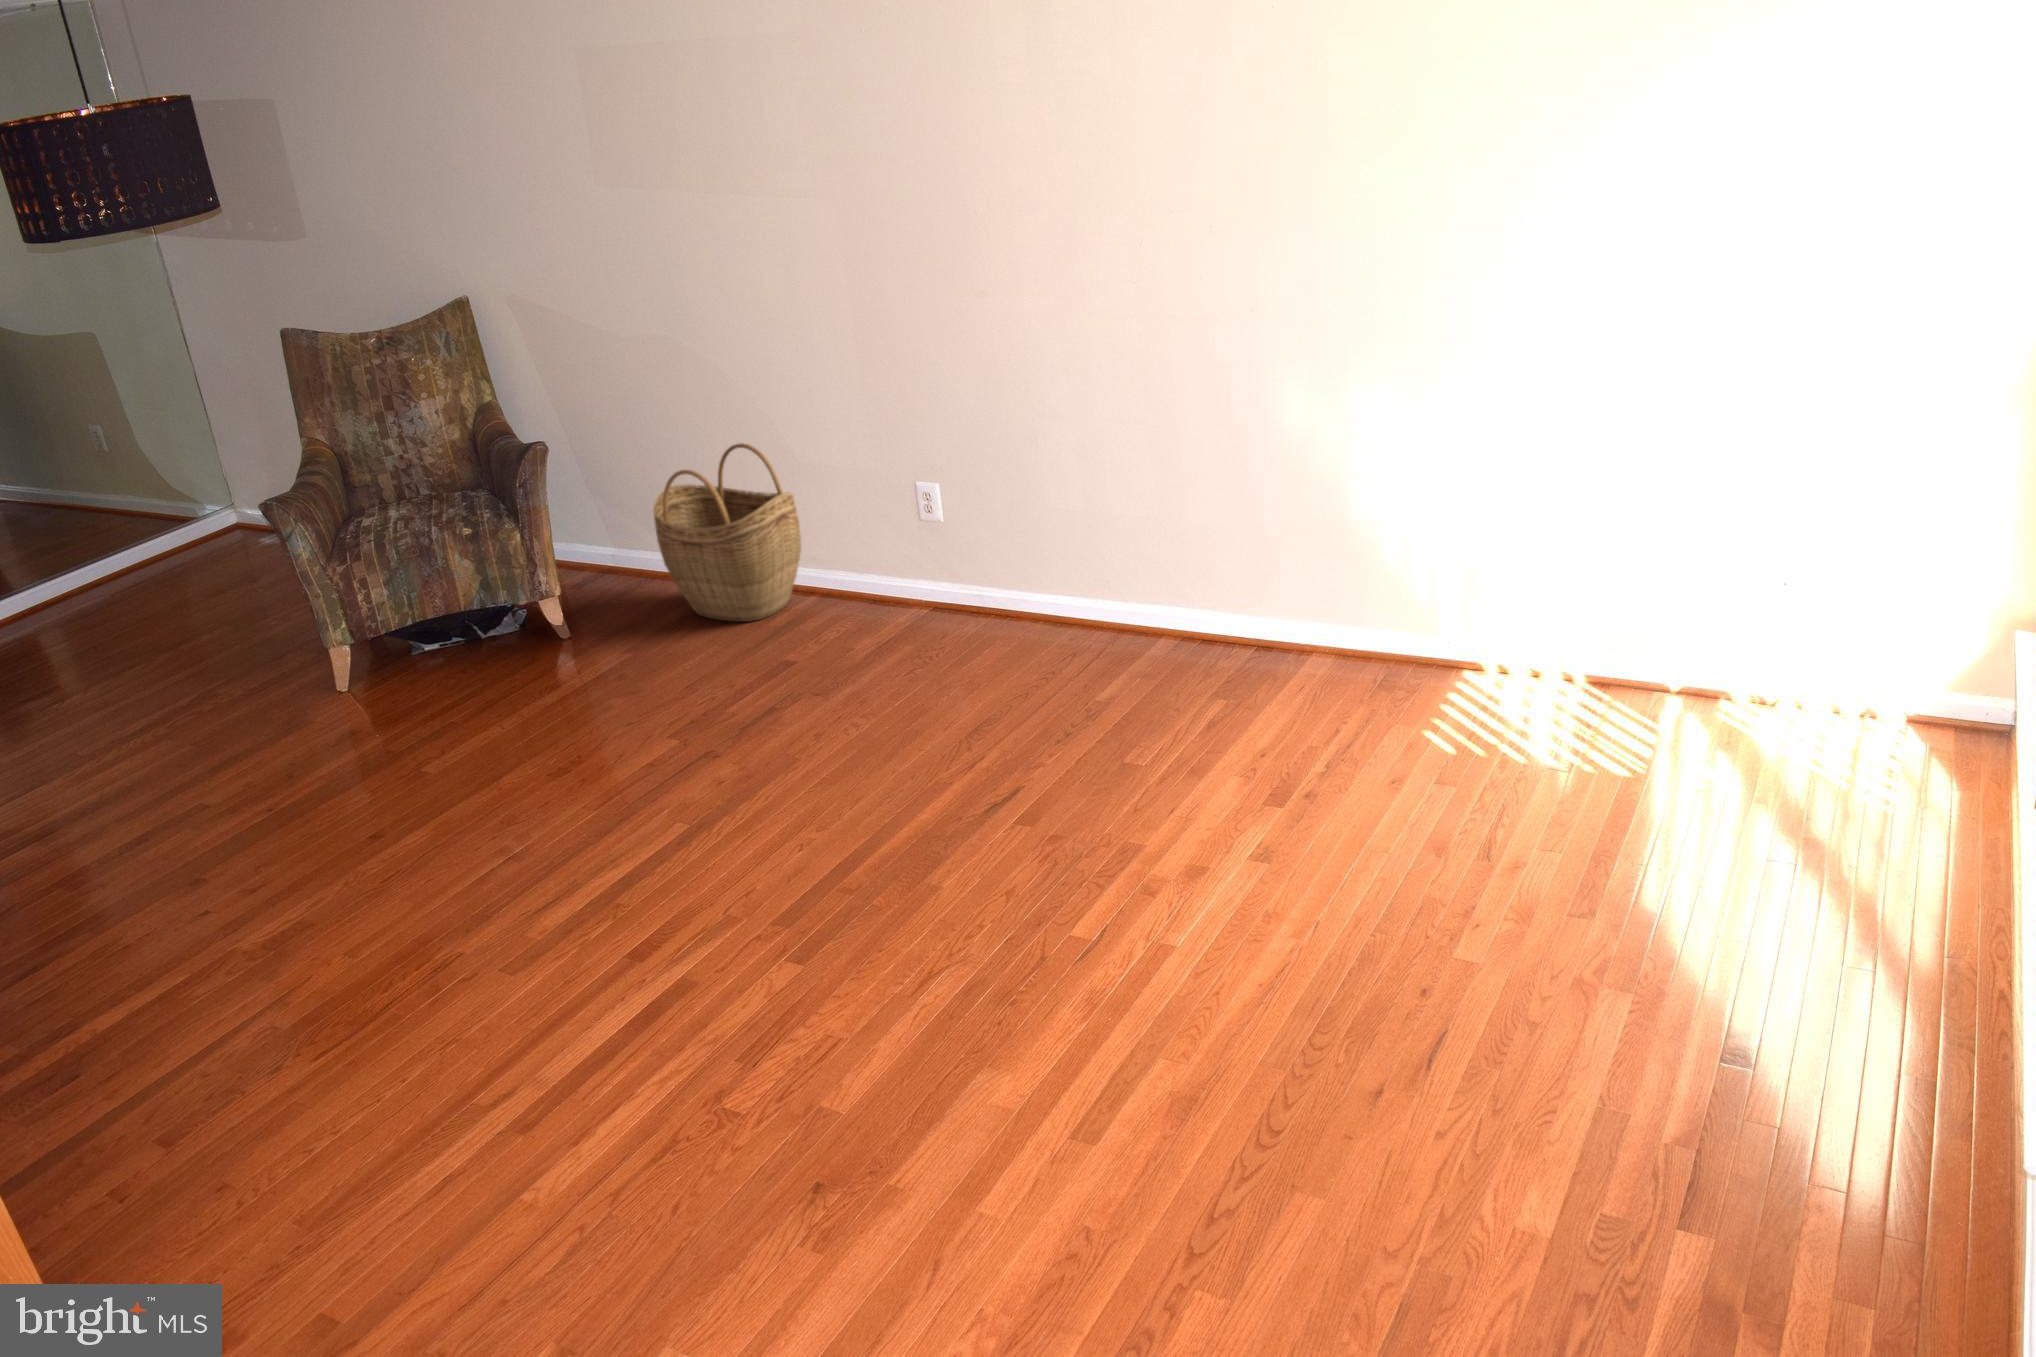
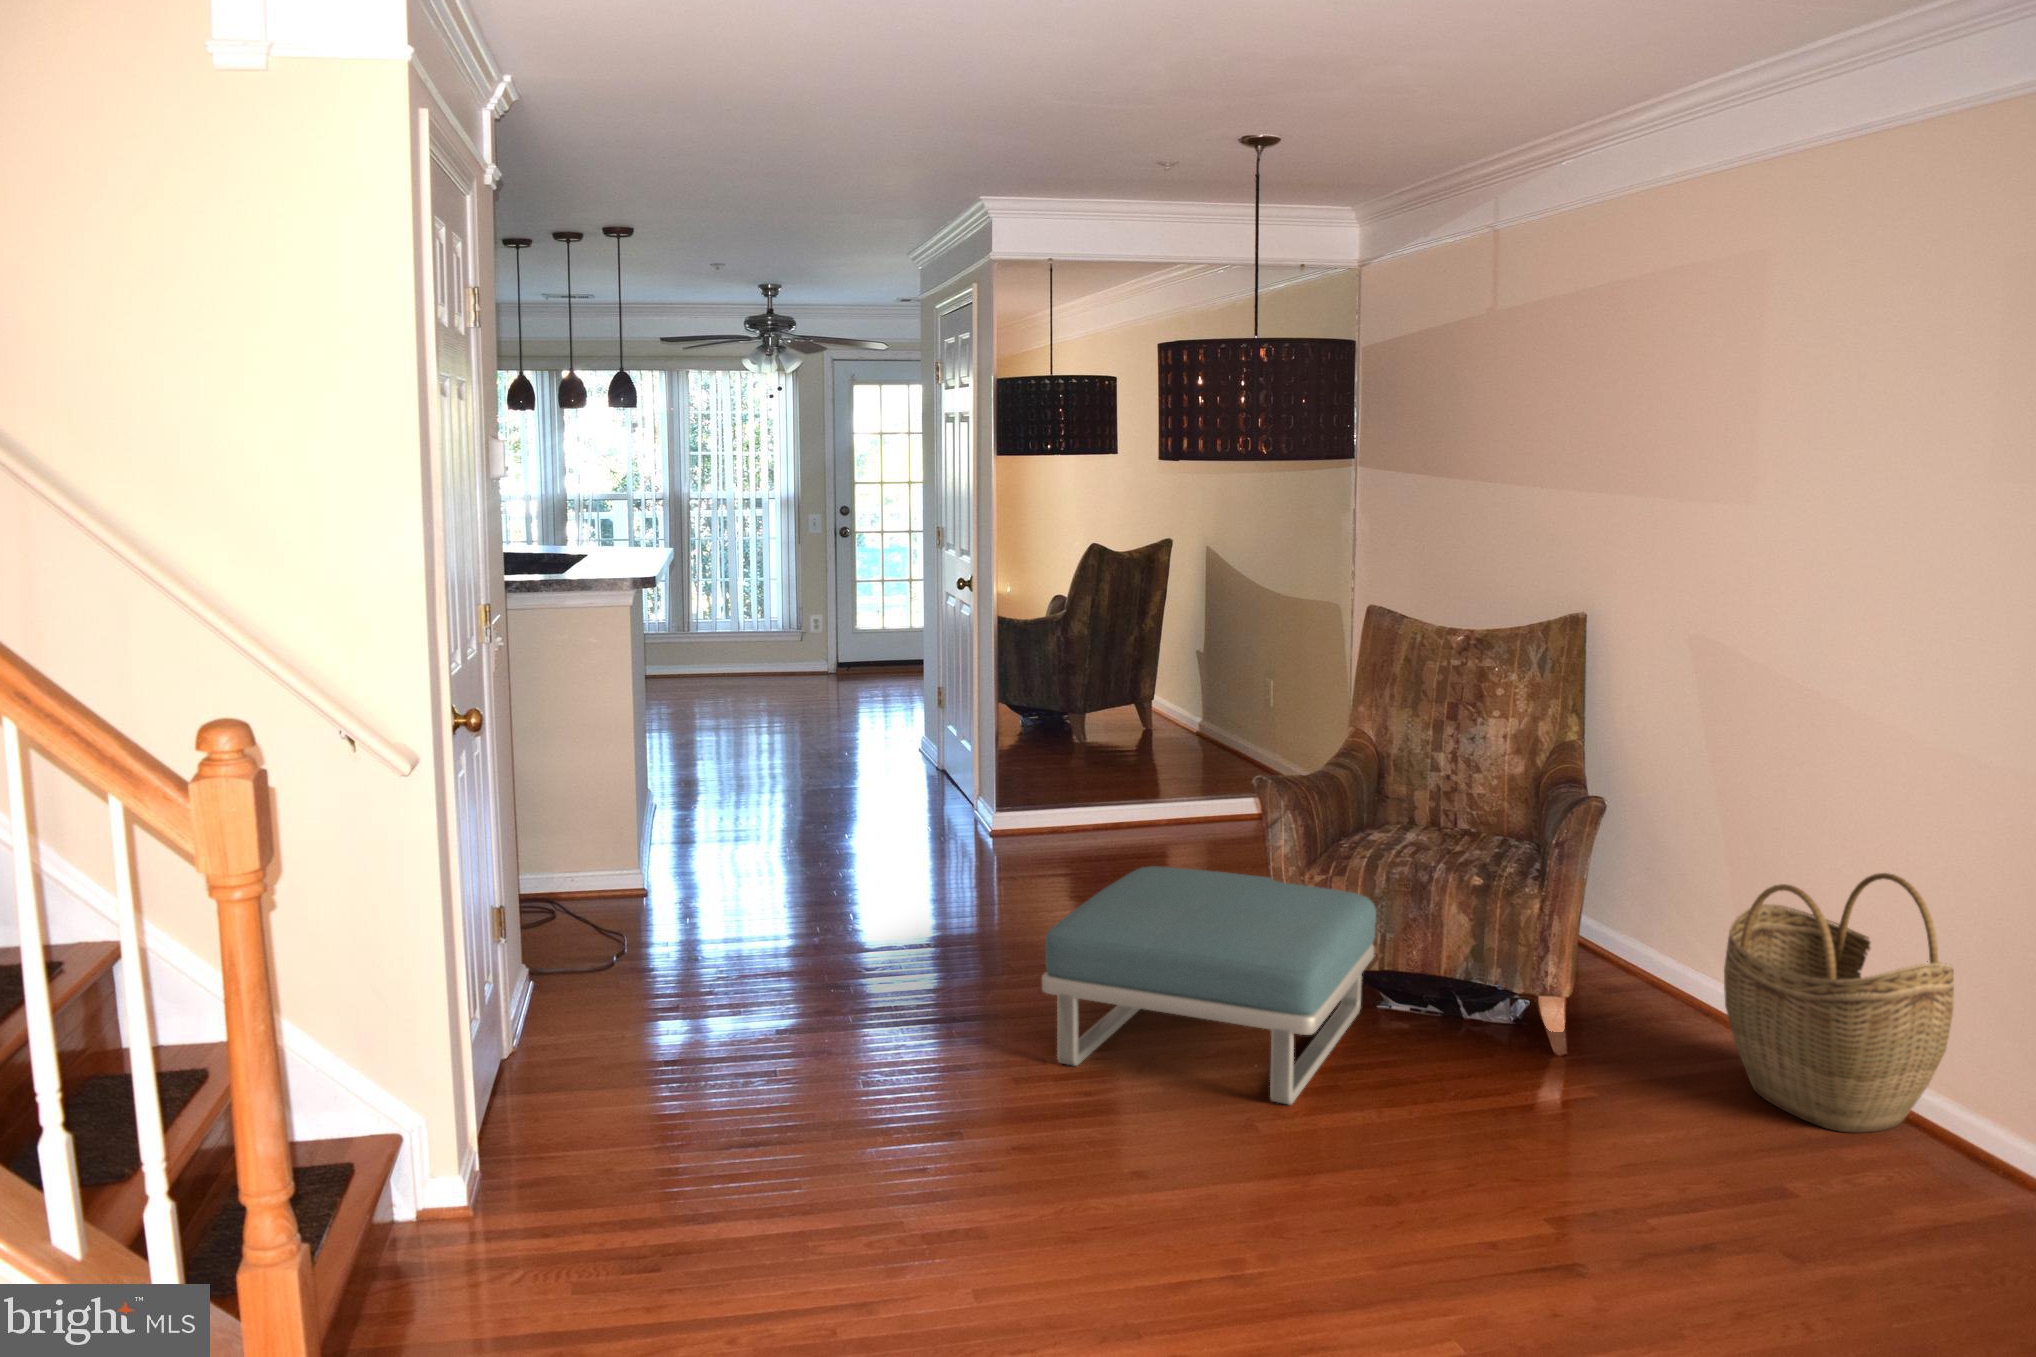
footstool: none [127,569,405,789] -> present [1042,866,1376,1105]

